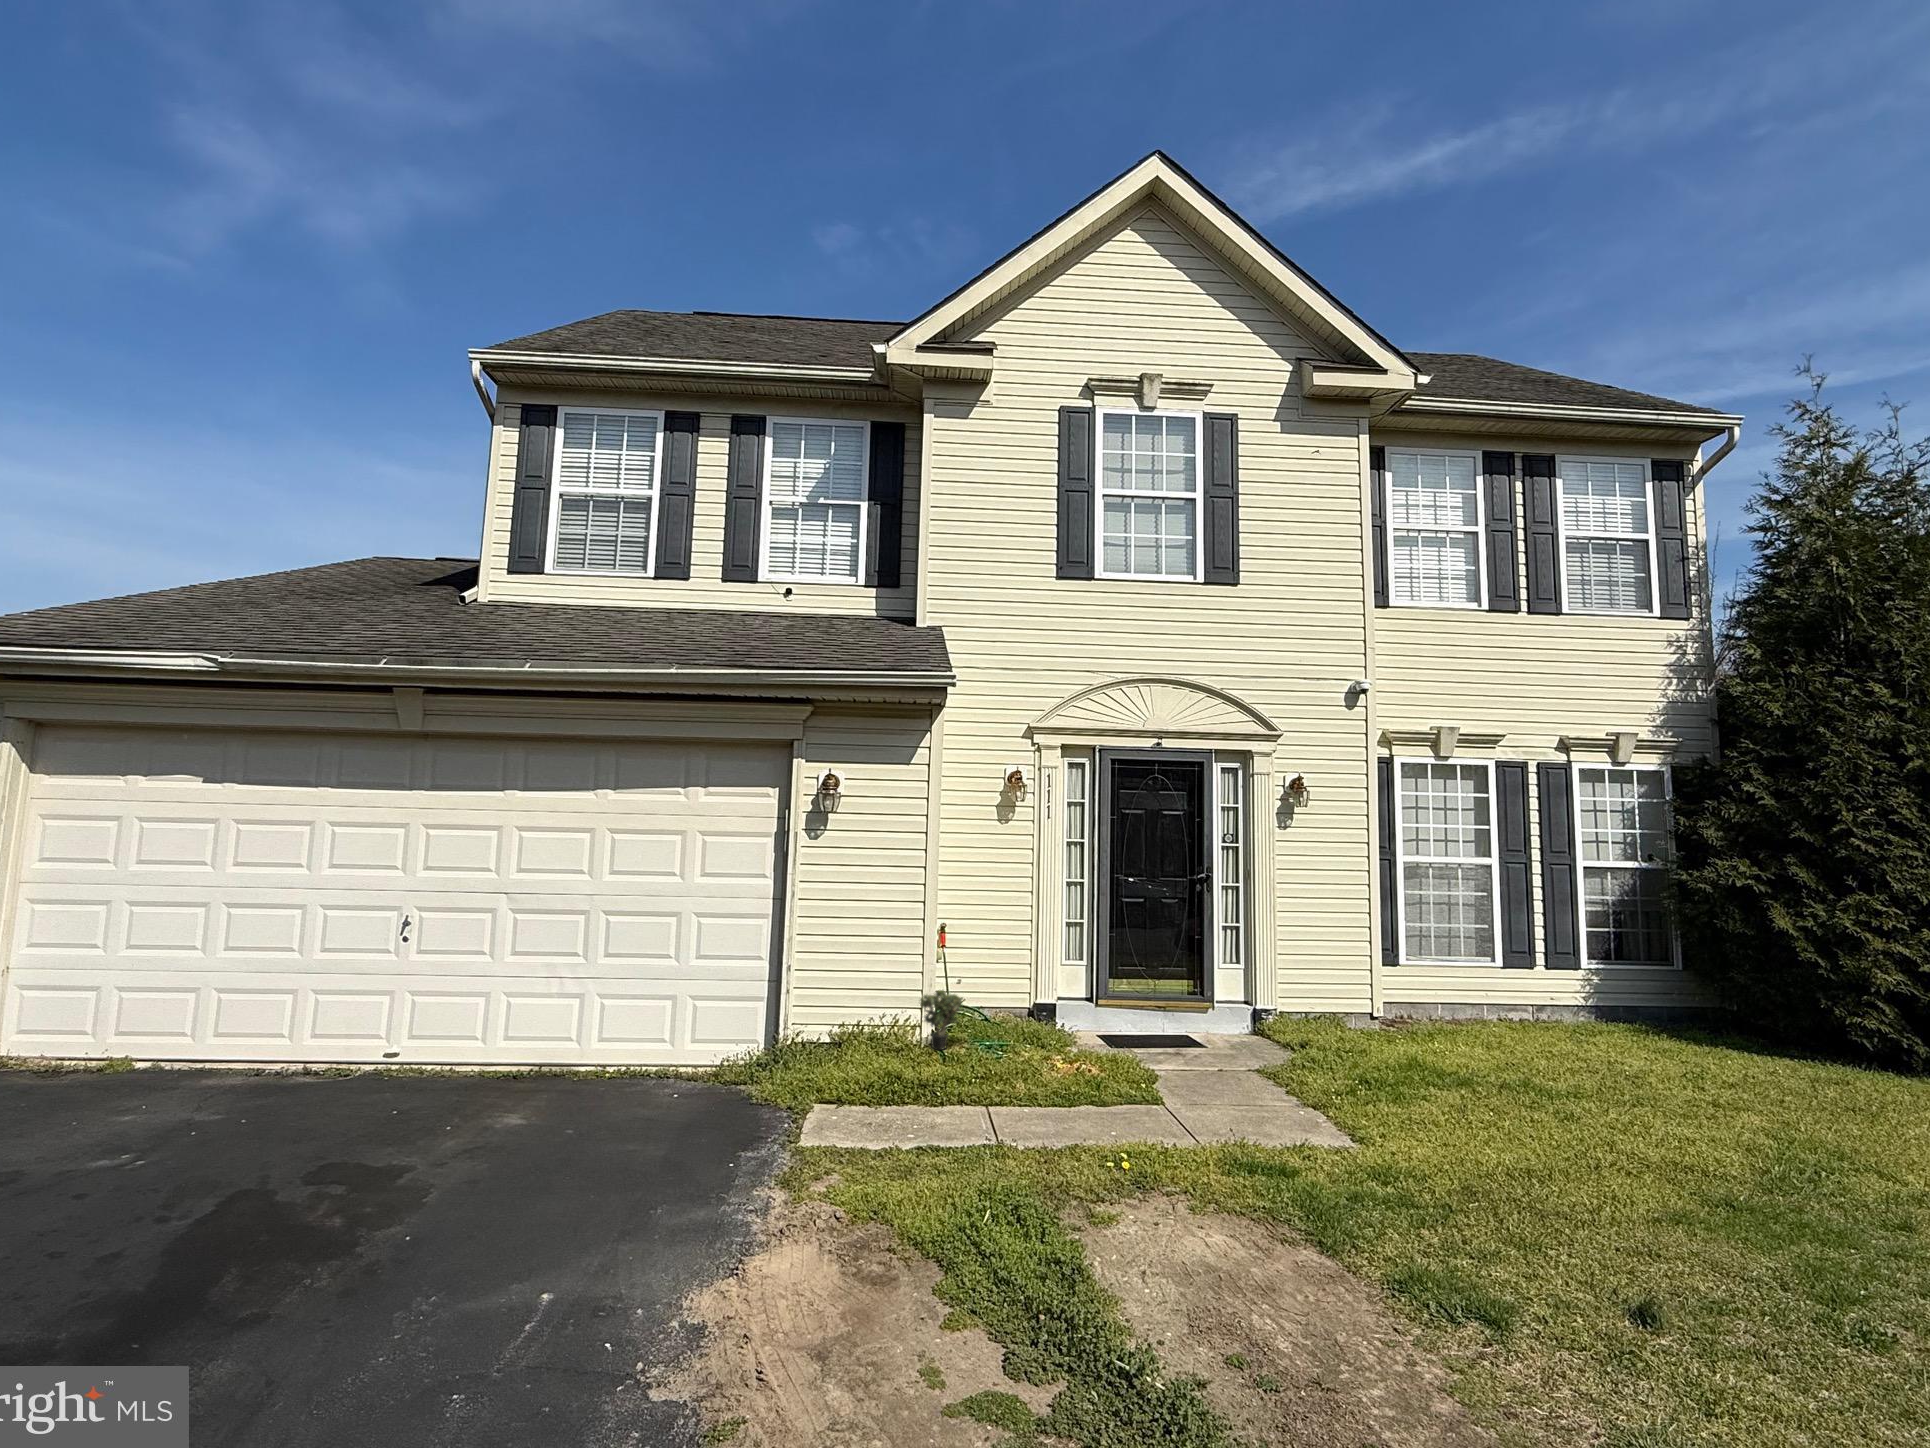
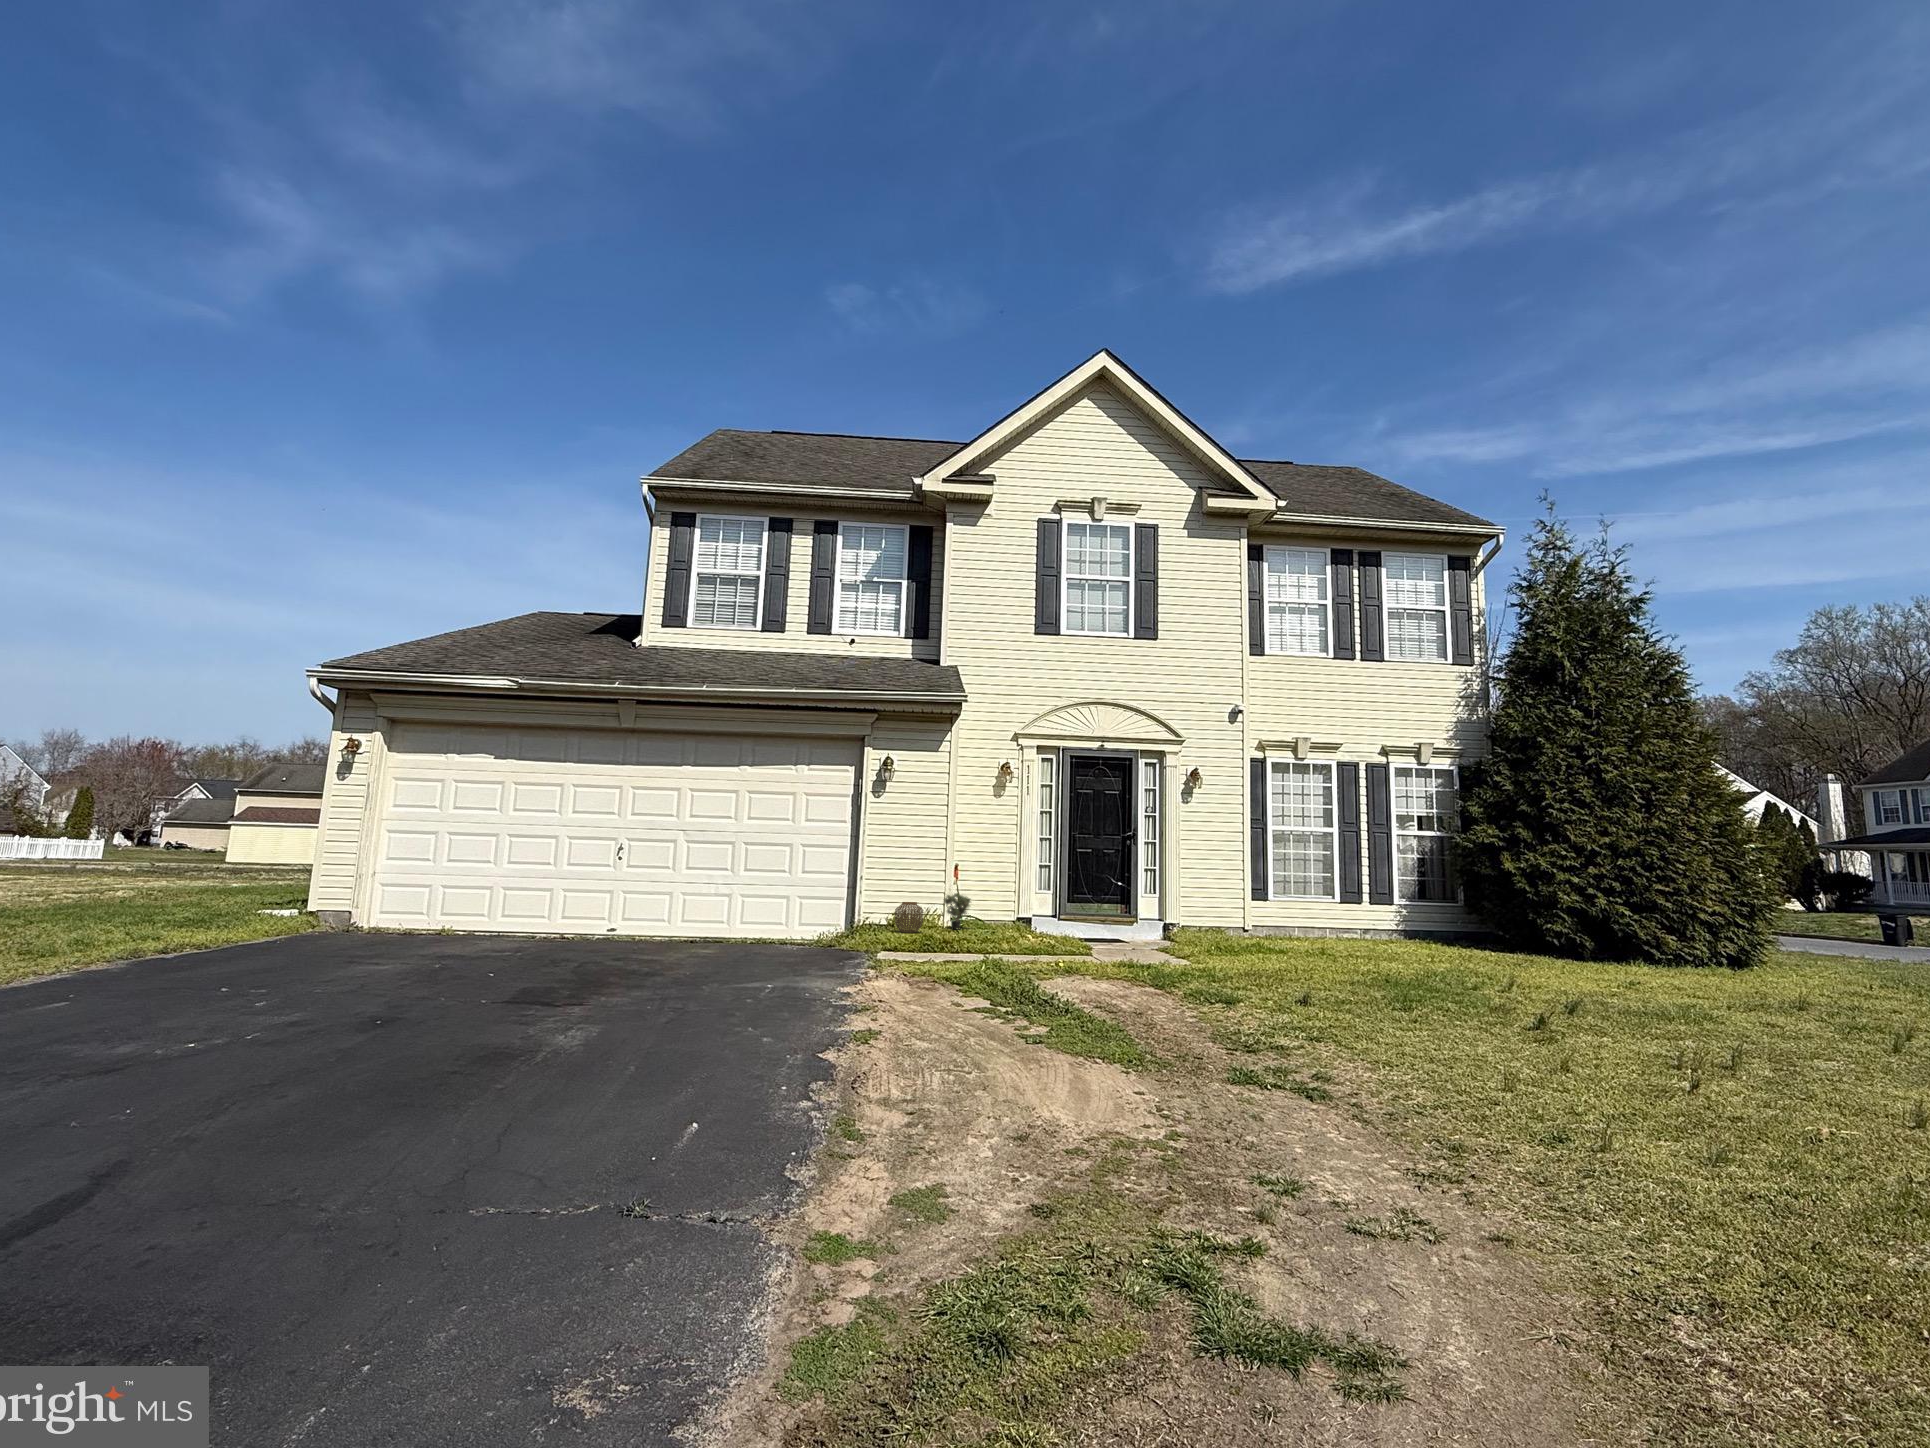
woven basket: none [837,1016,884,1071] -> present [895,902,924,933]

